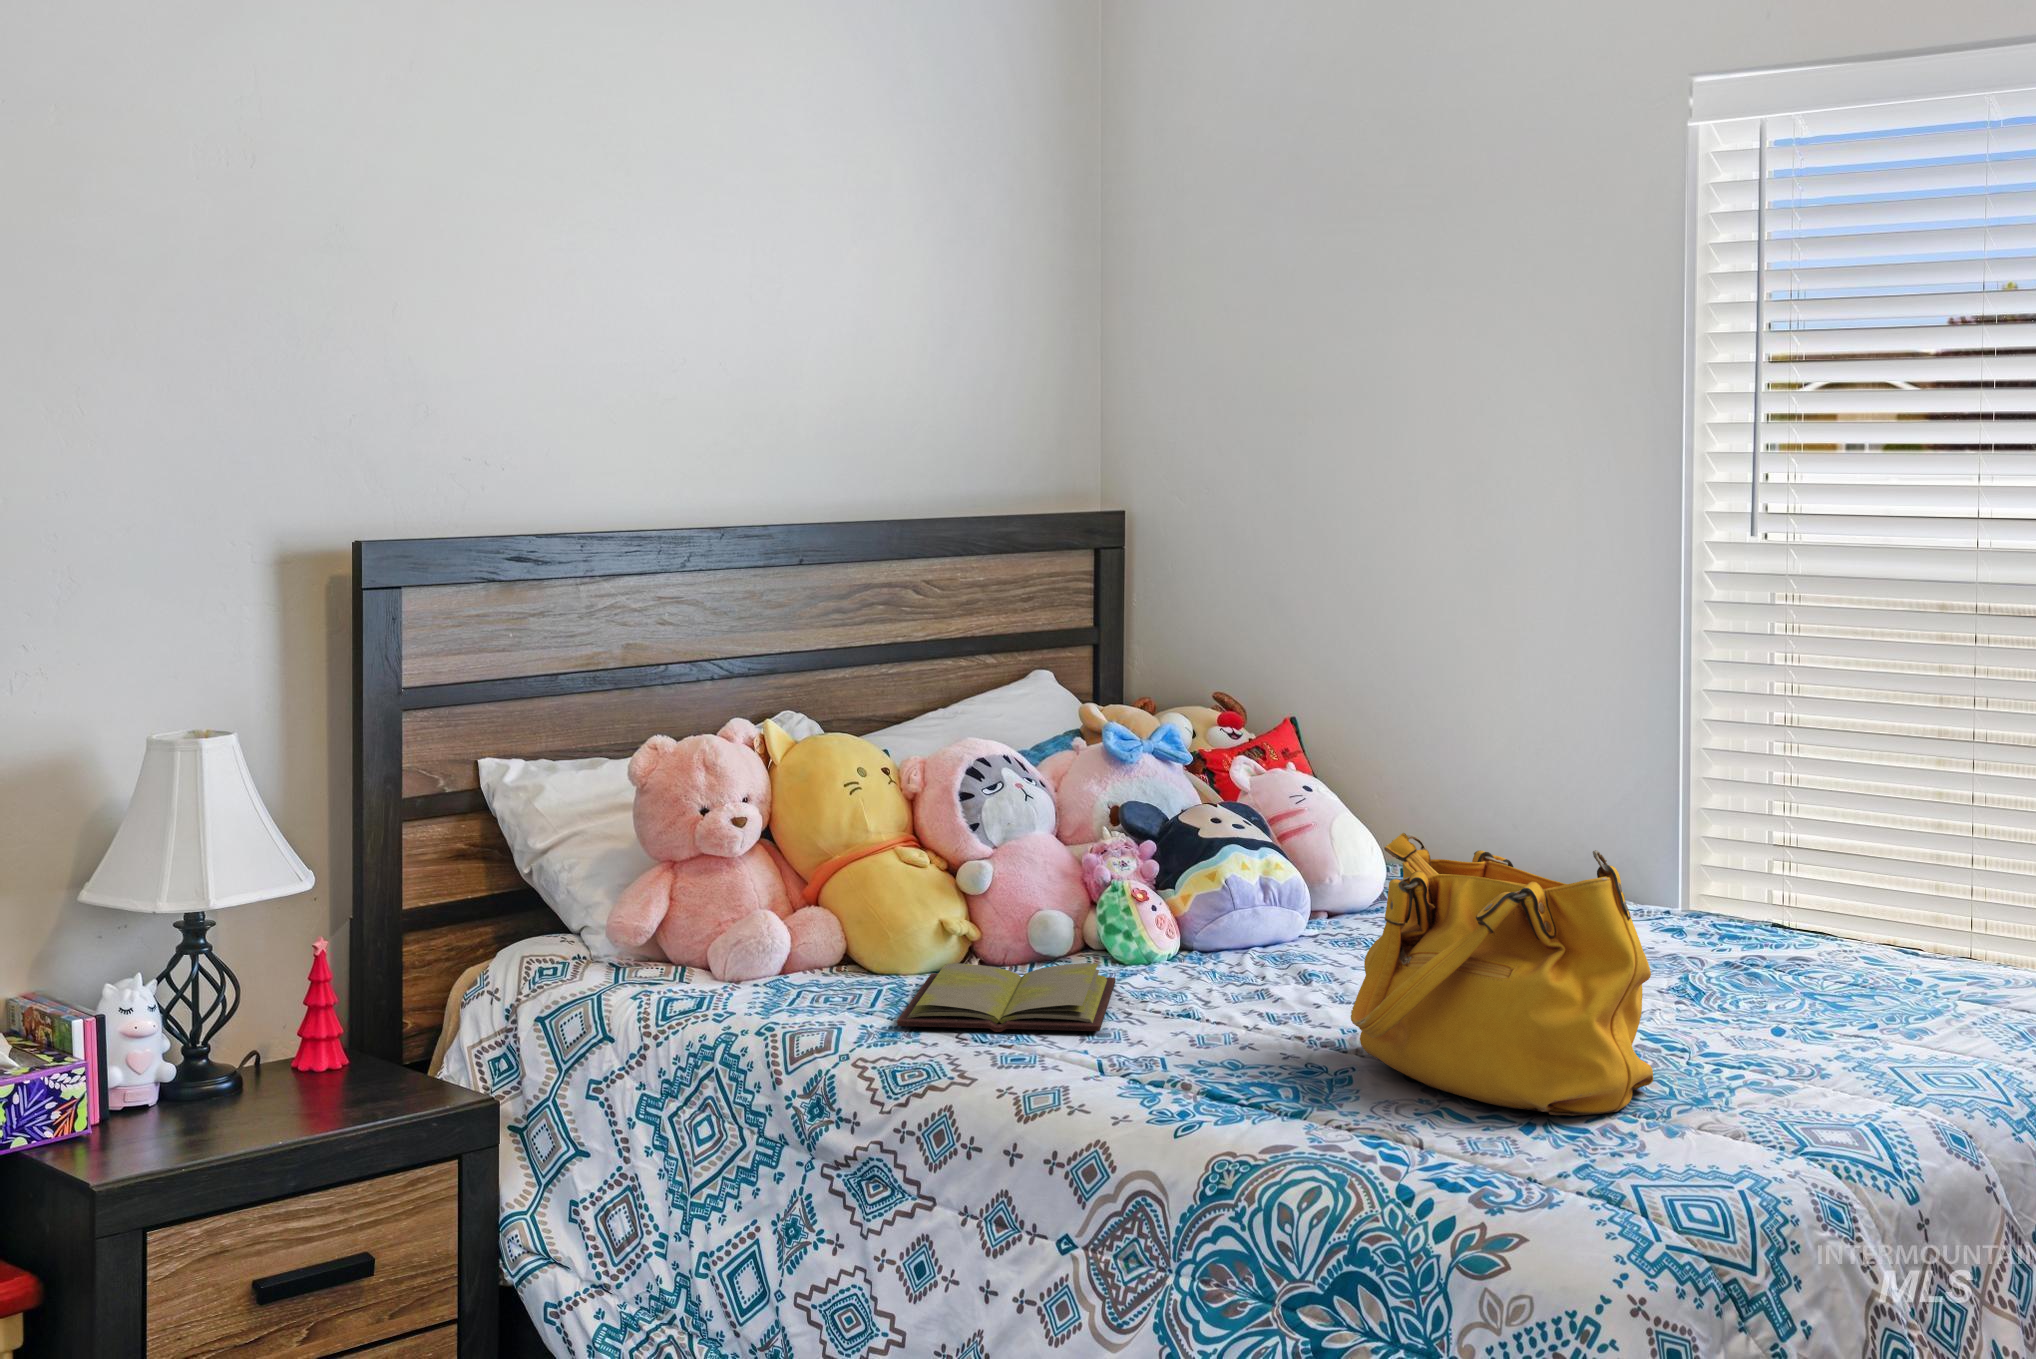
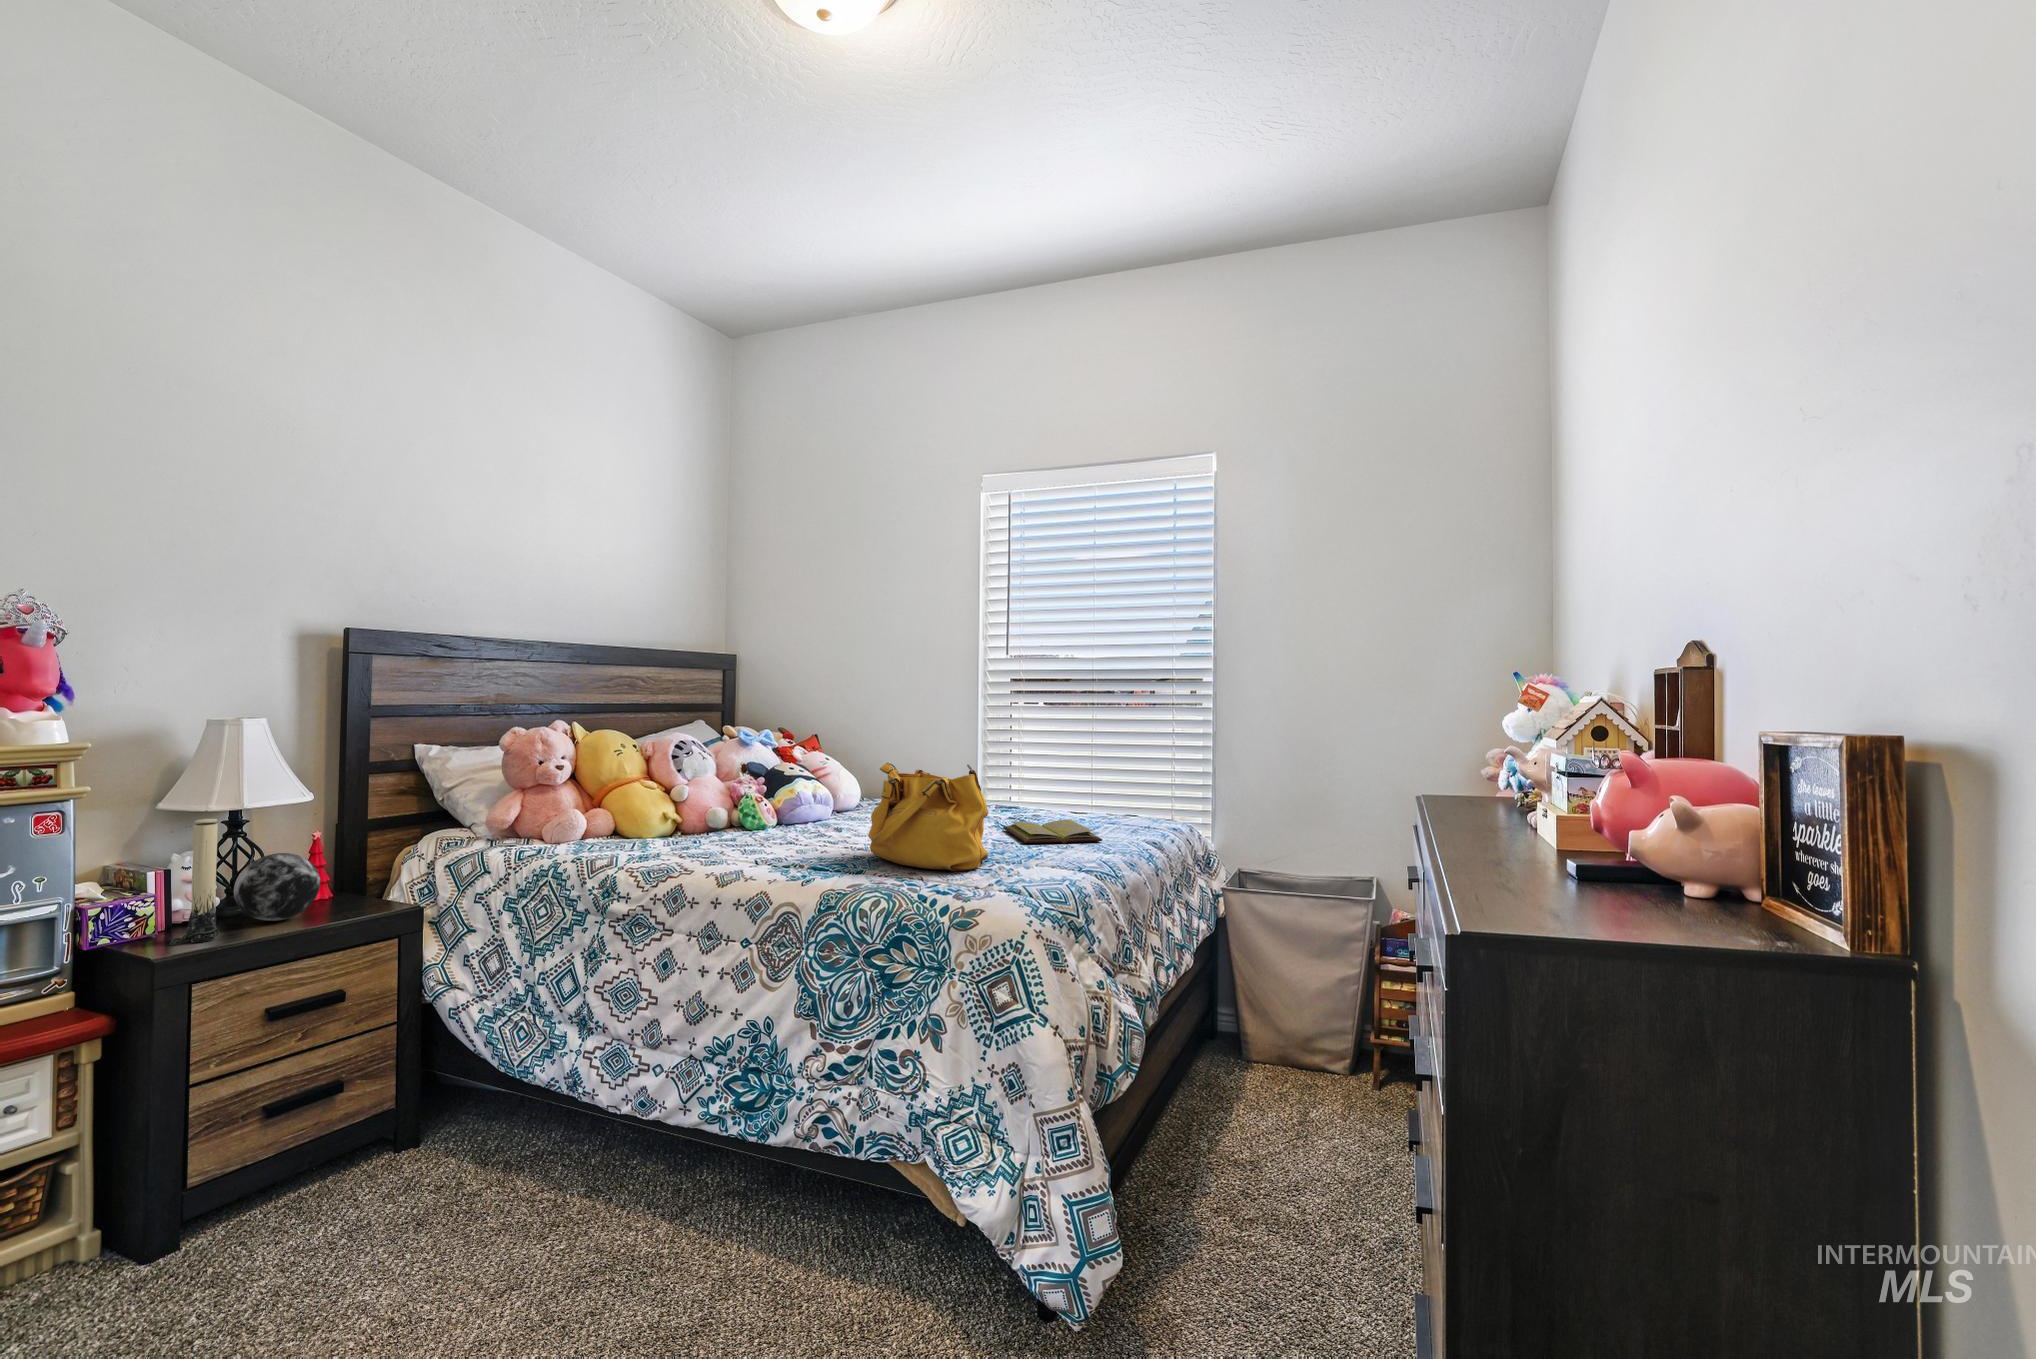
candle: none [97,935,167,1159] -> present [170,819,219,945]
diary: present [897,963,1115,1032] -> present [1003,820,1102,843]
decorative orb: none [194,993,325,1117] -> present [234,853,320,921]

